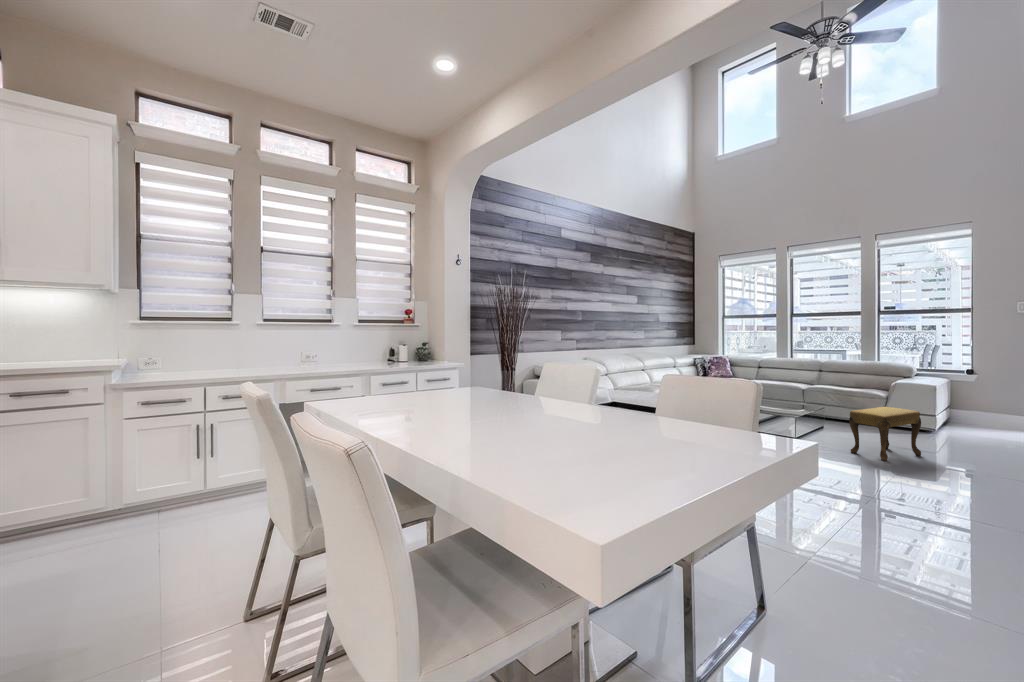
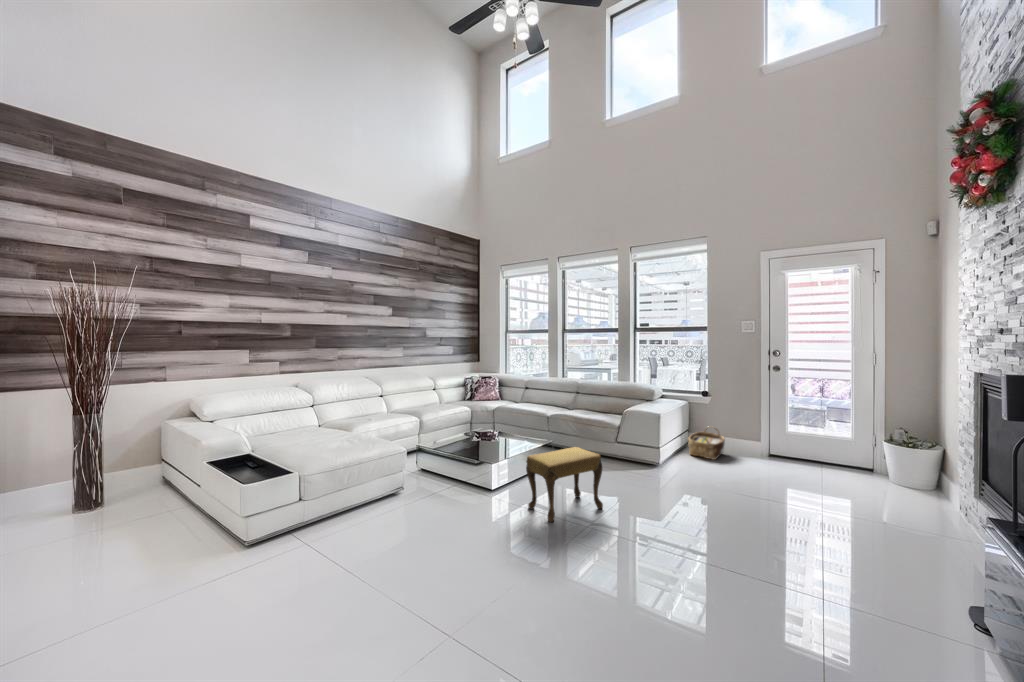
woven basket: none [955,401,999,430] -> present [688,429,725,460]

